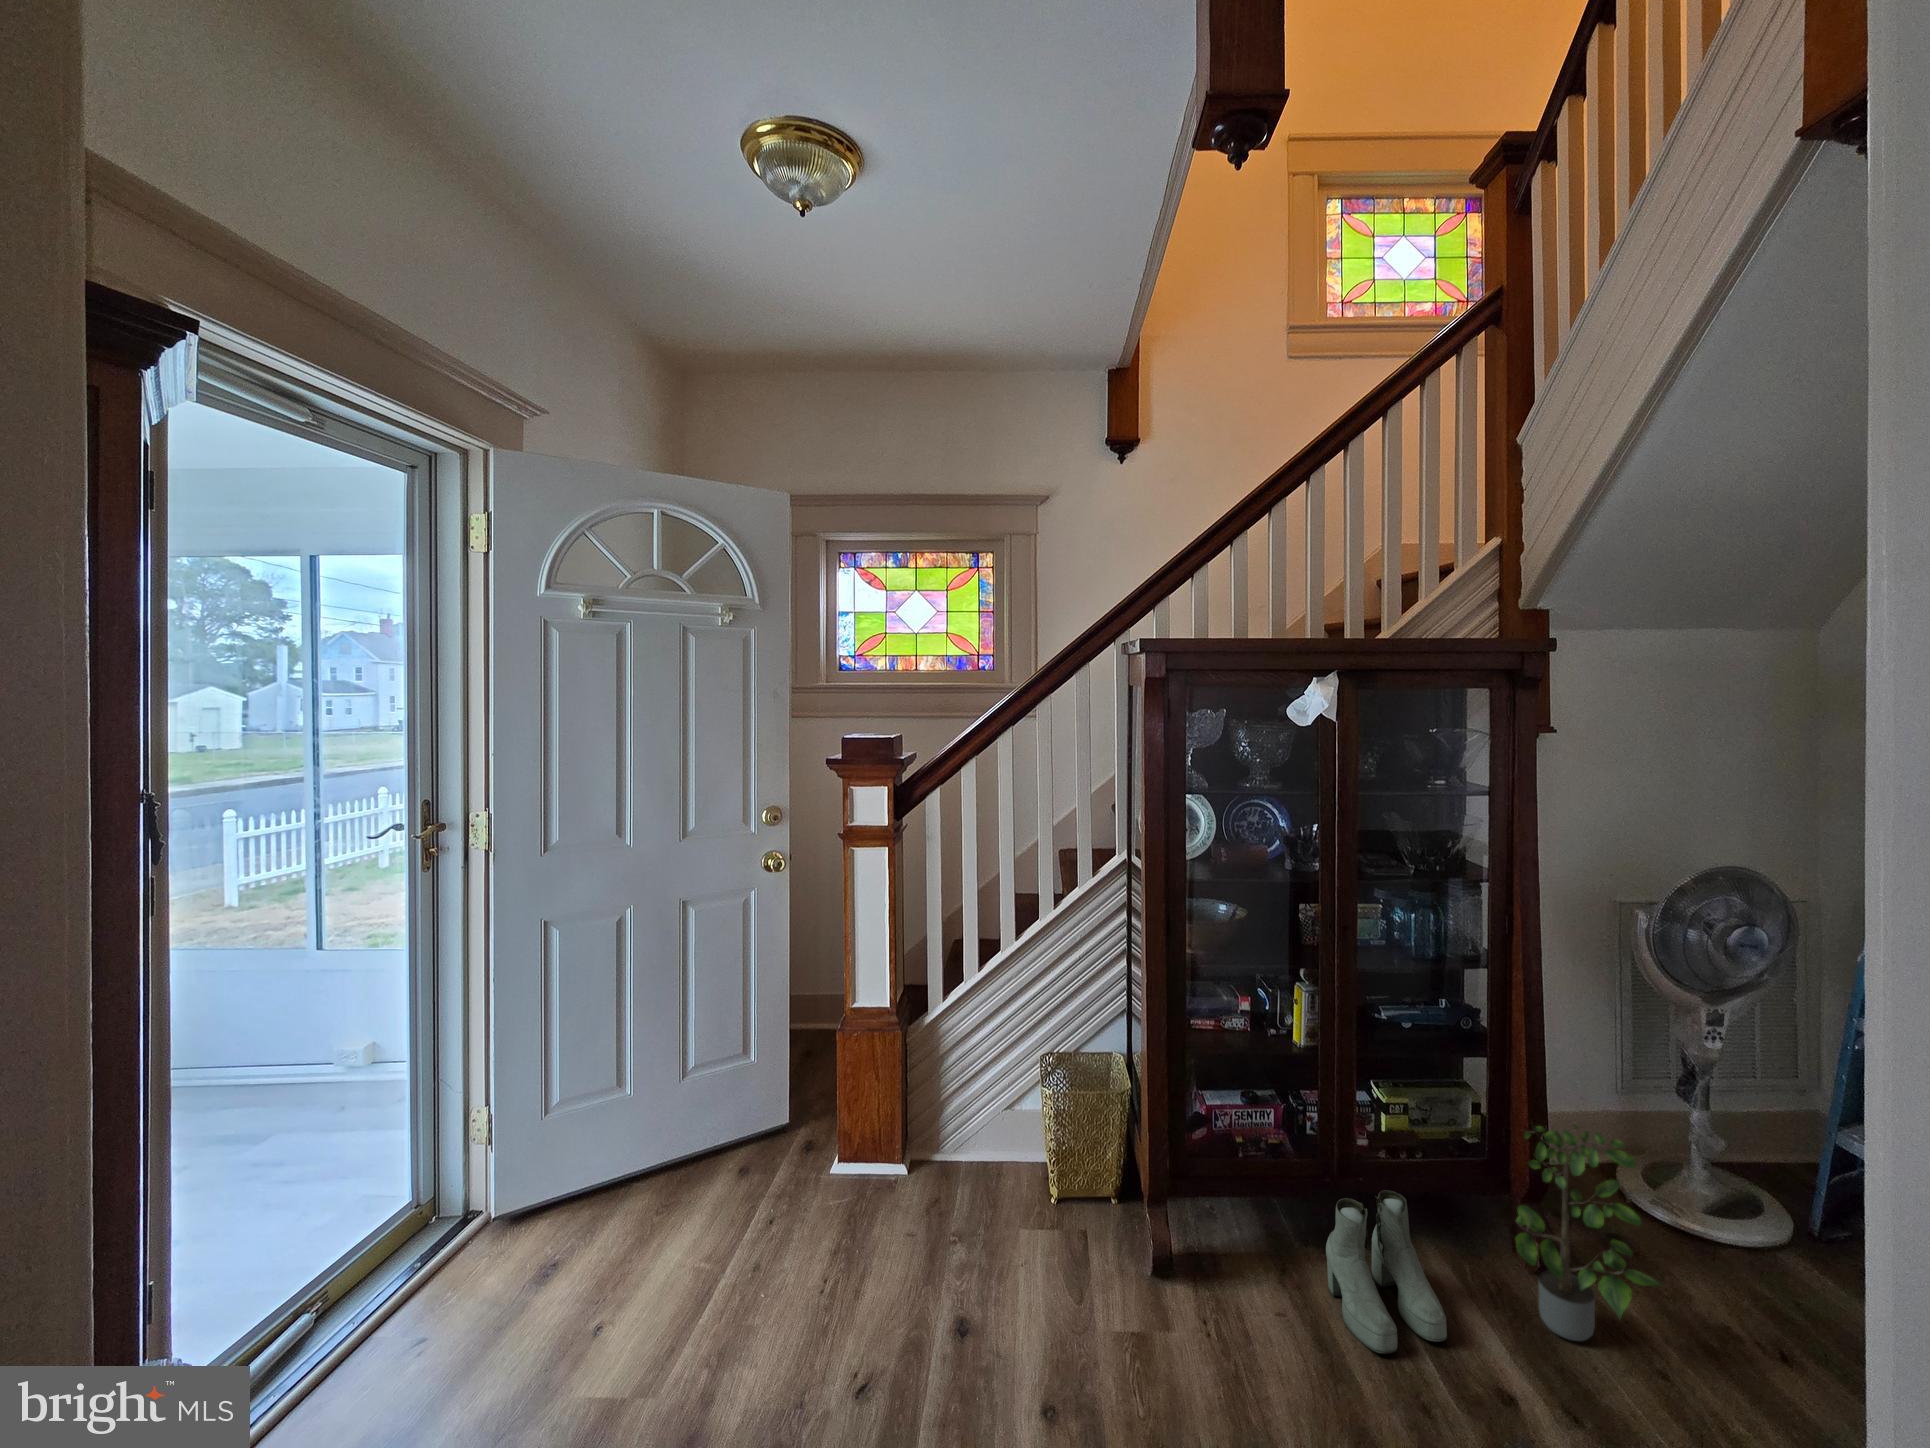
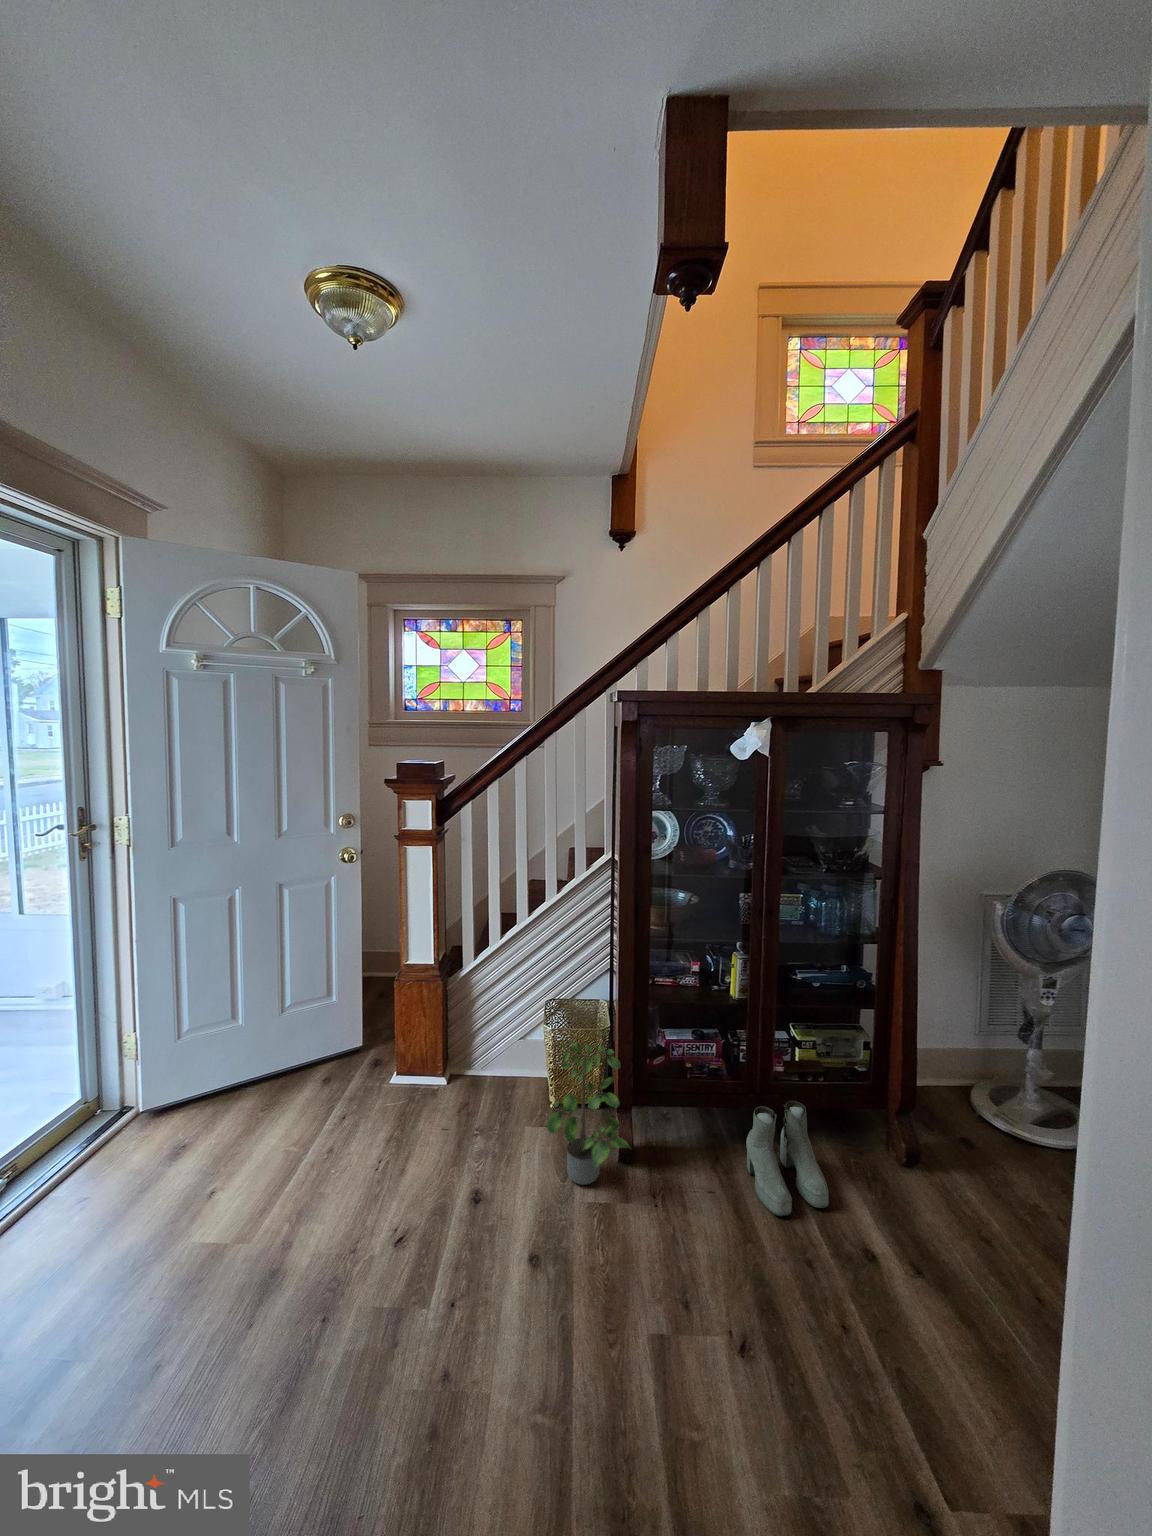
potted plant: present [1515,1125,1661,1341] -> present [547,1039,630,1185]

